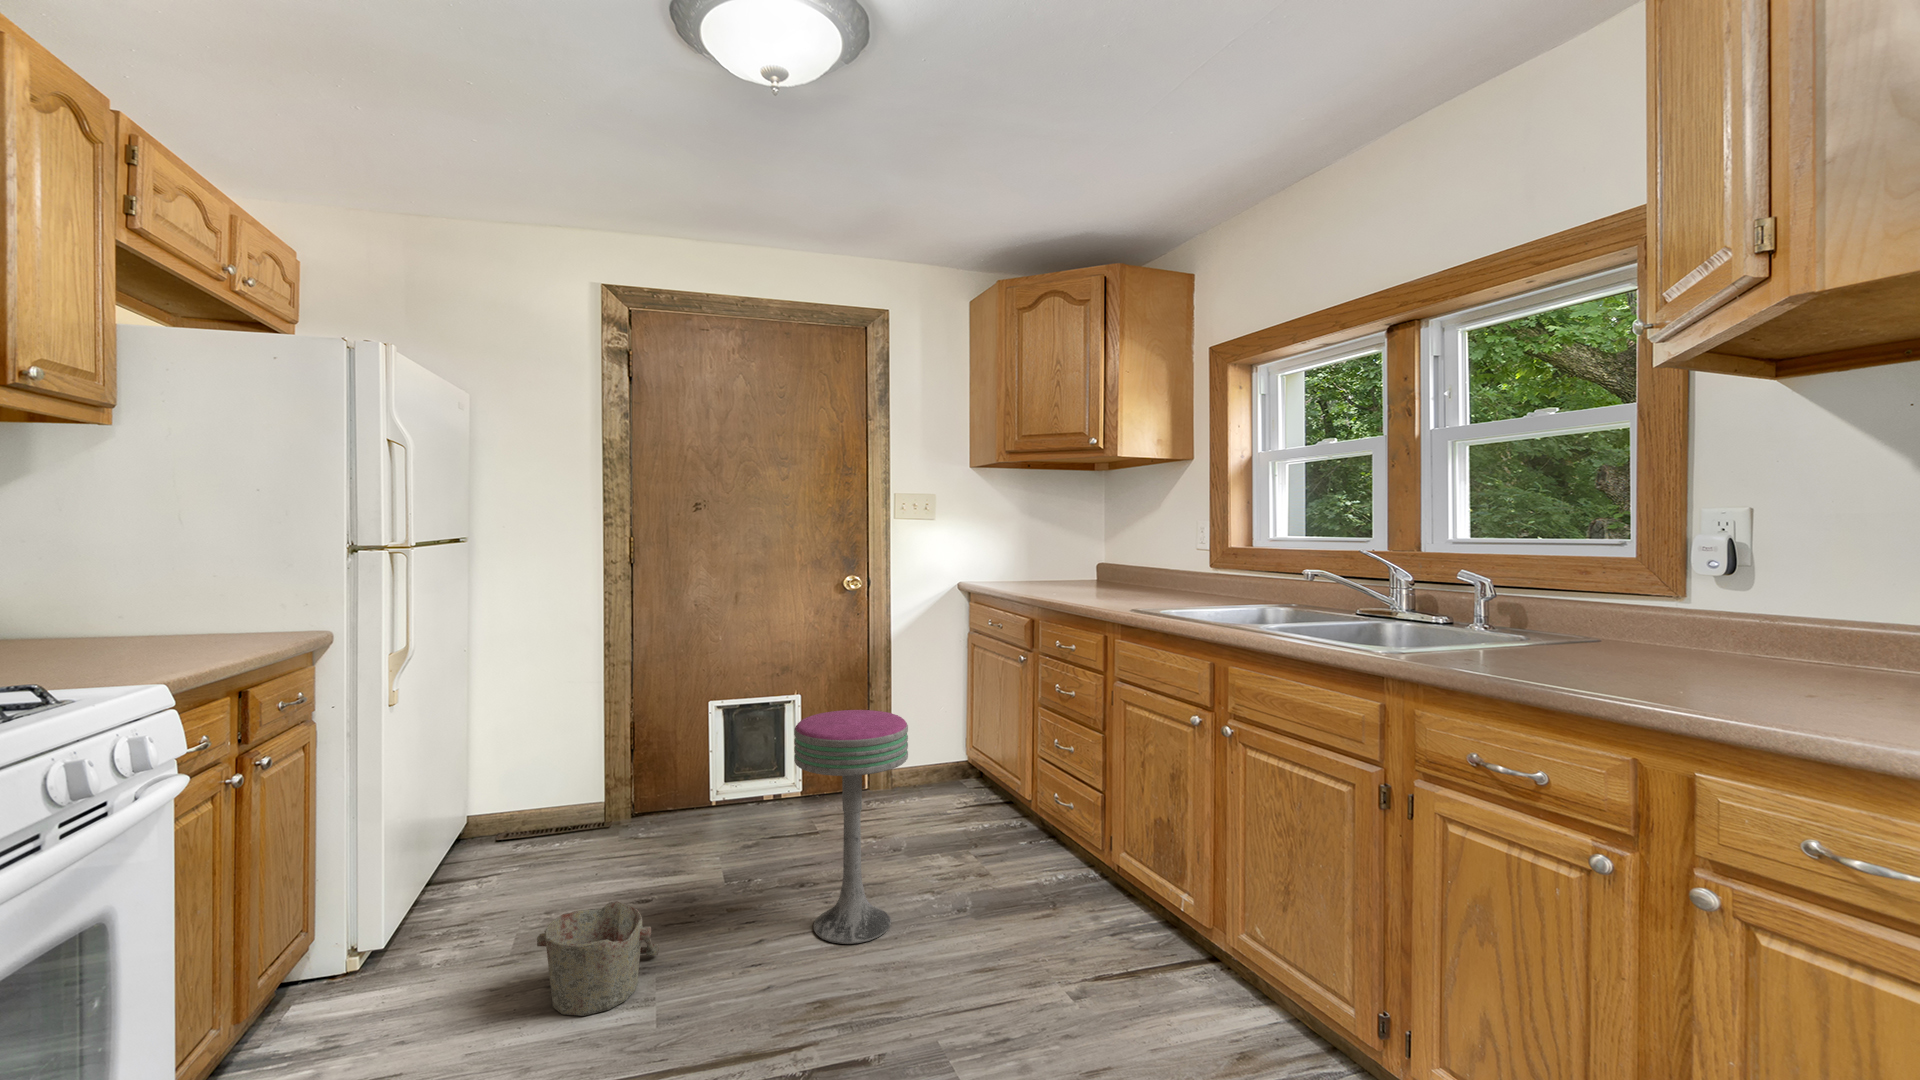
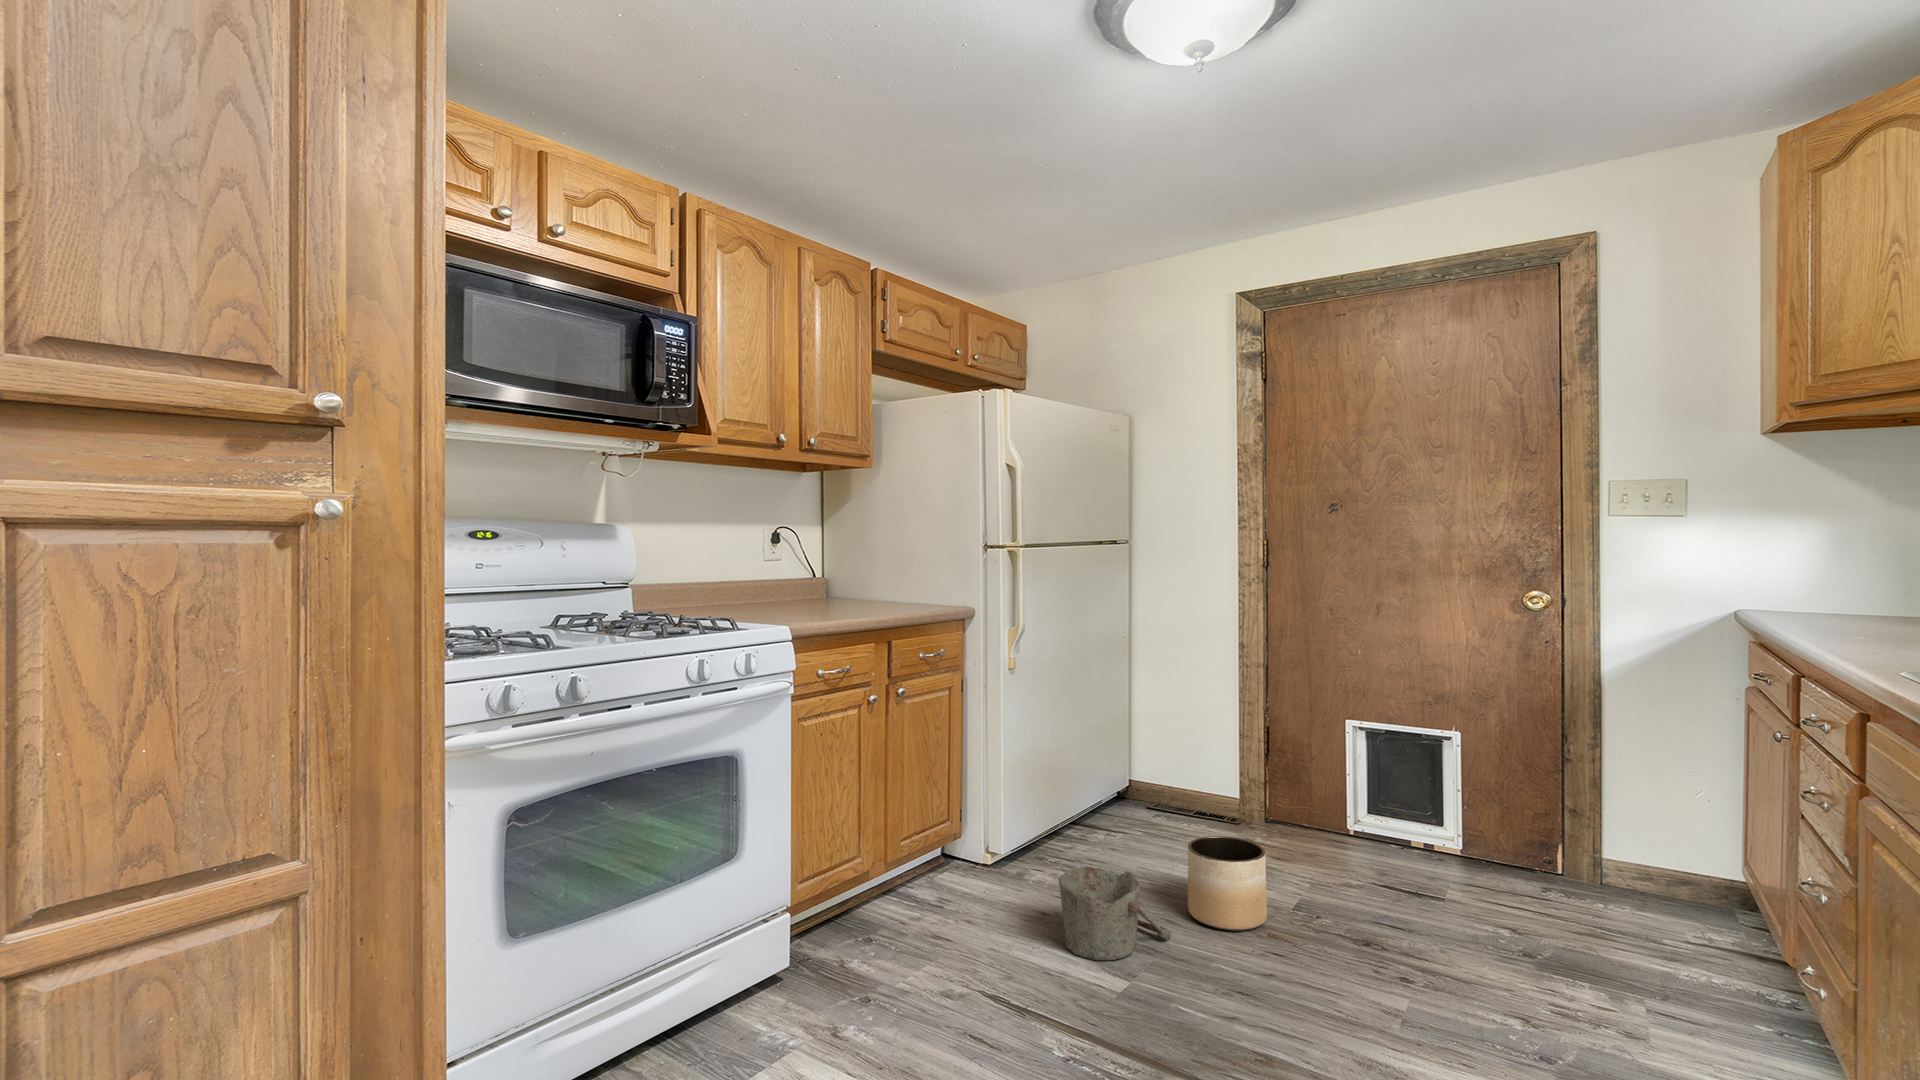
bar stool: present [794,710,908,944] -> none [1298,740,1449,1026]
planter: none [644,831,722,926] -> present [1188,836,1267,931]

